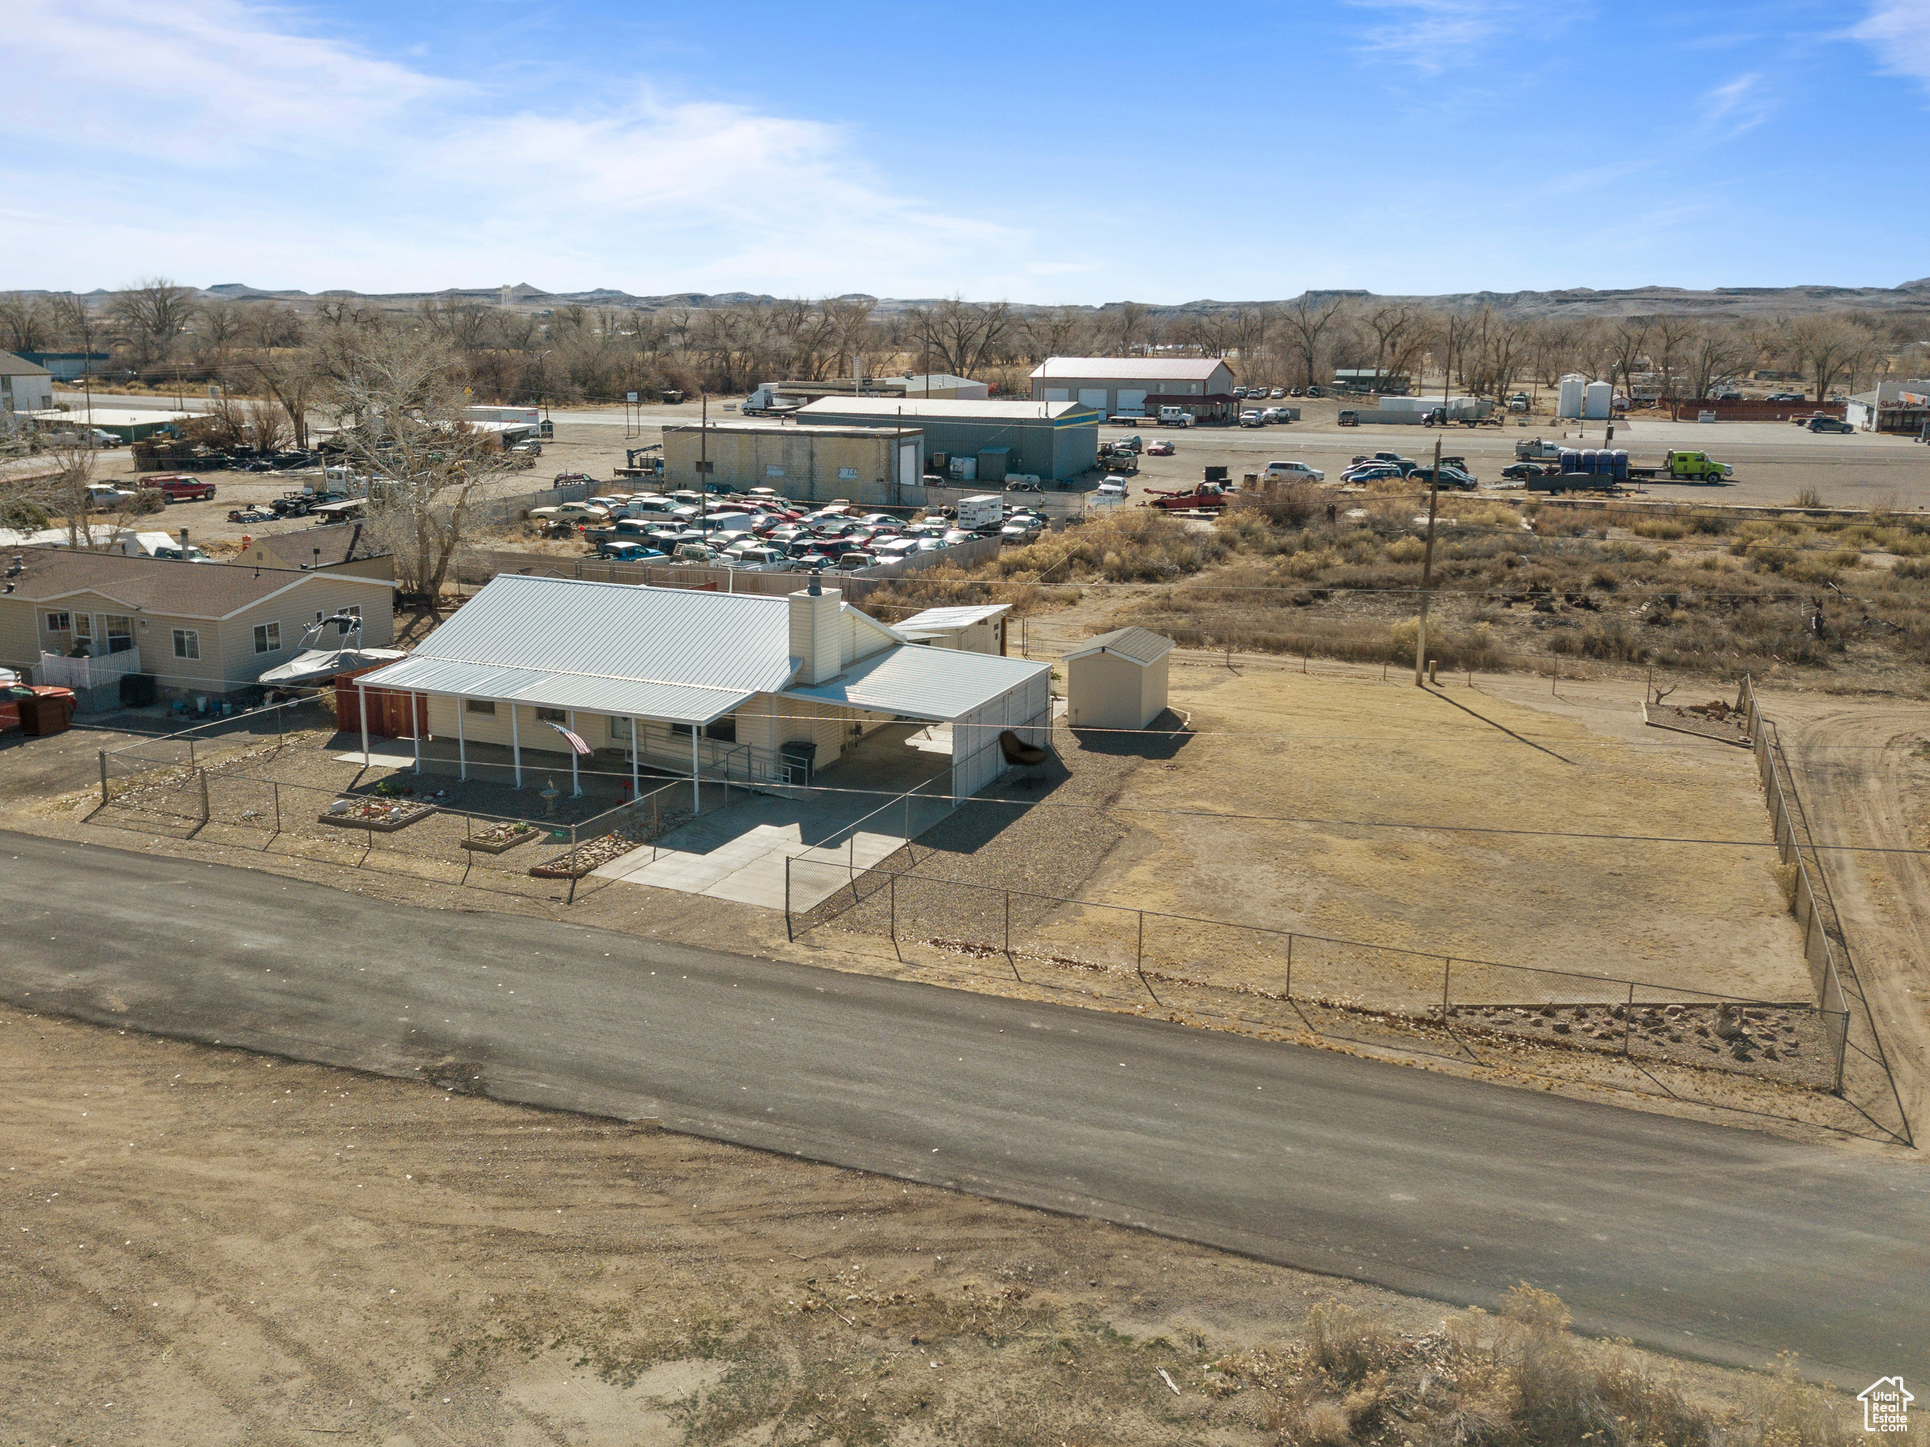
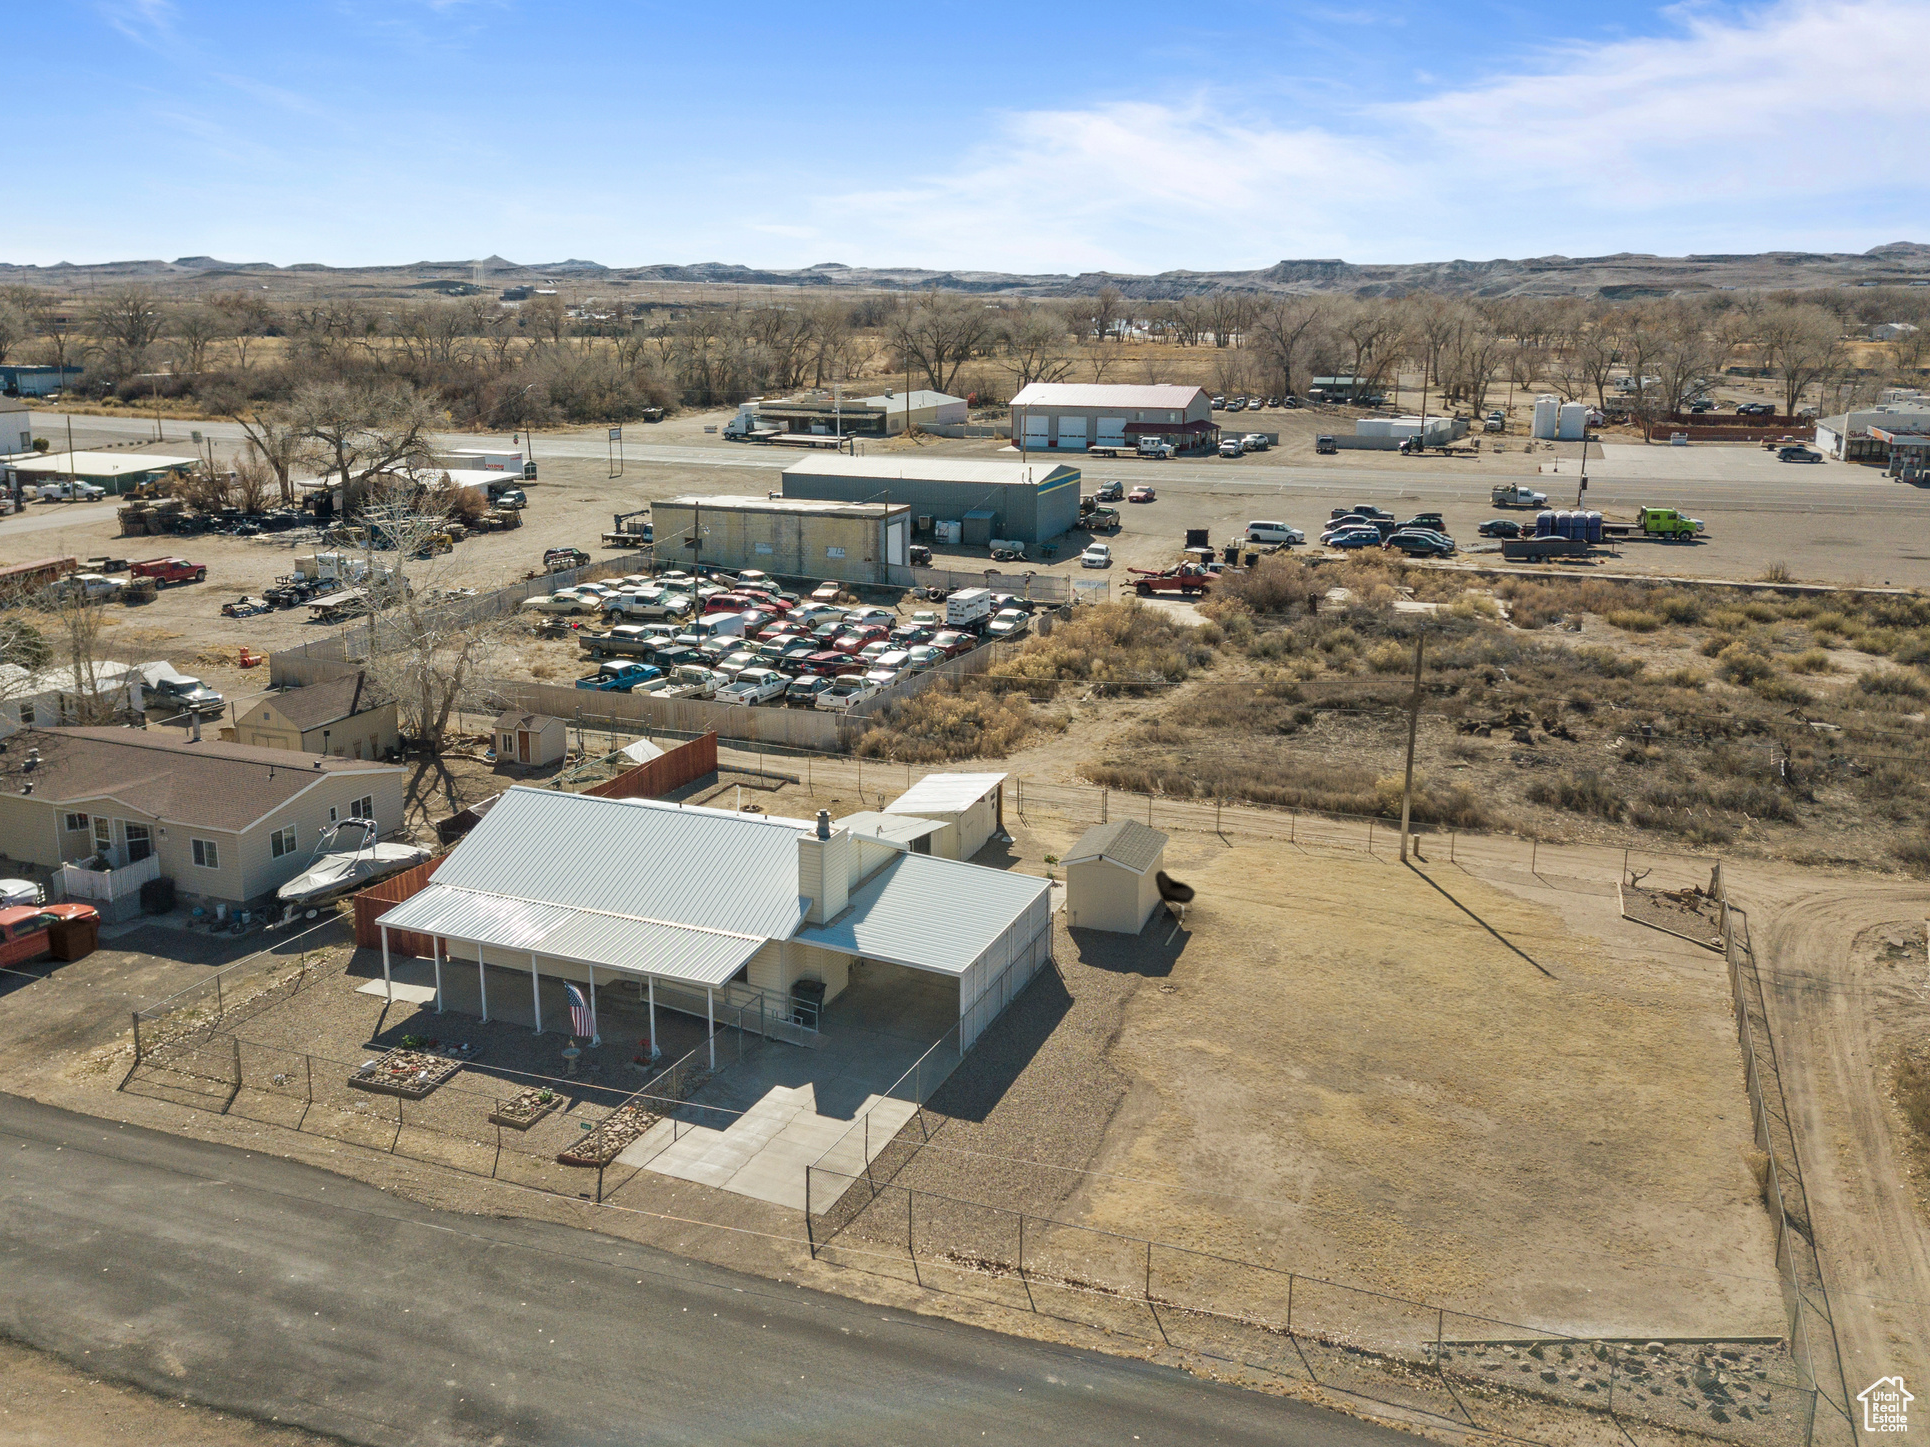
lounge chair: present [997,730,1048,781] -> present [1155,870,1195,913]

